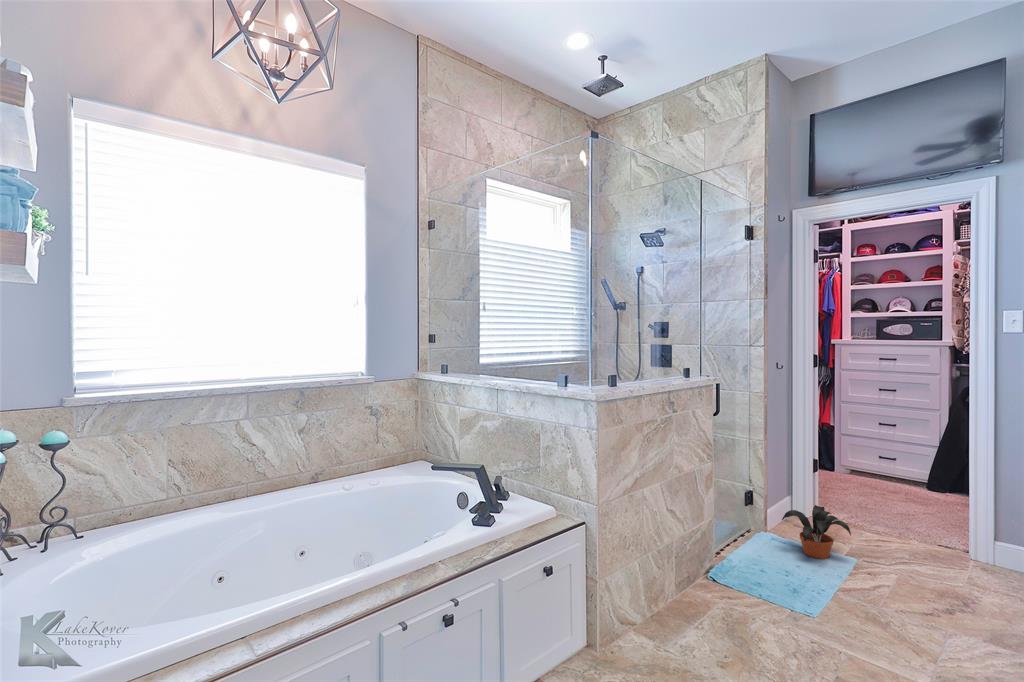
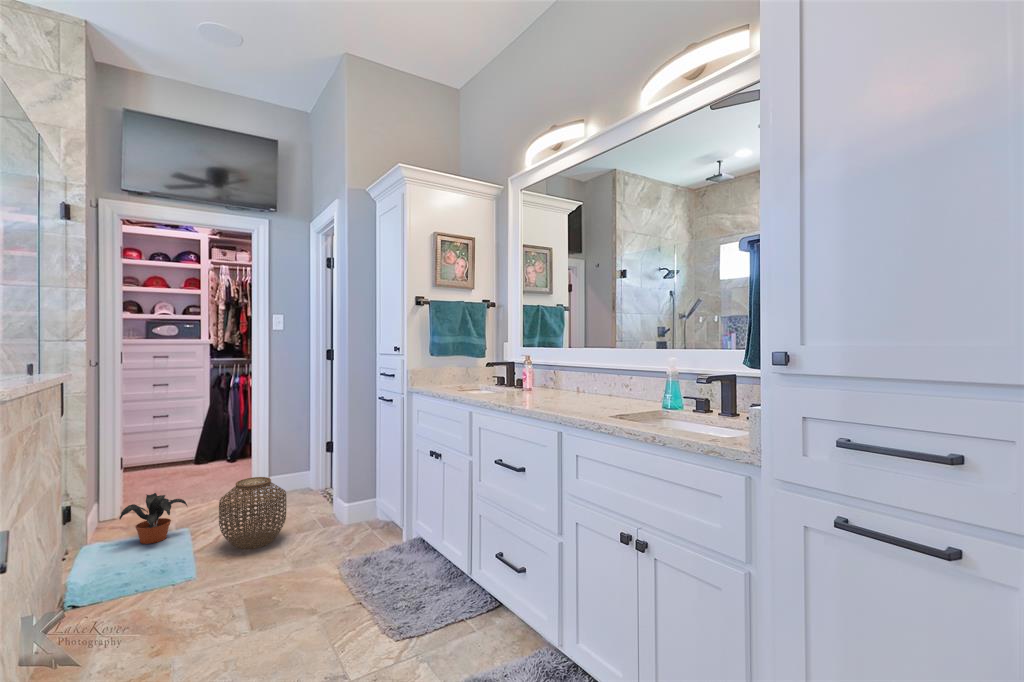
woven basket: none [862,527,961,627] -> present [219,477,286,549]

